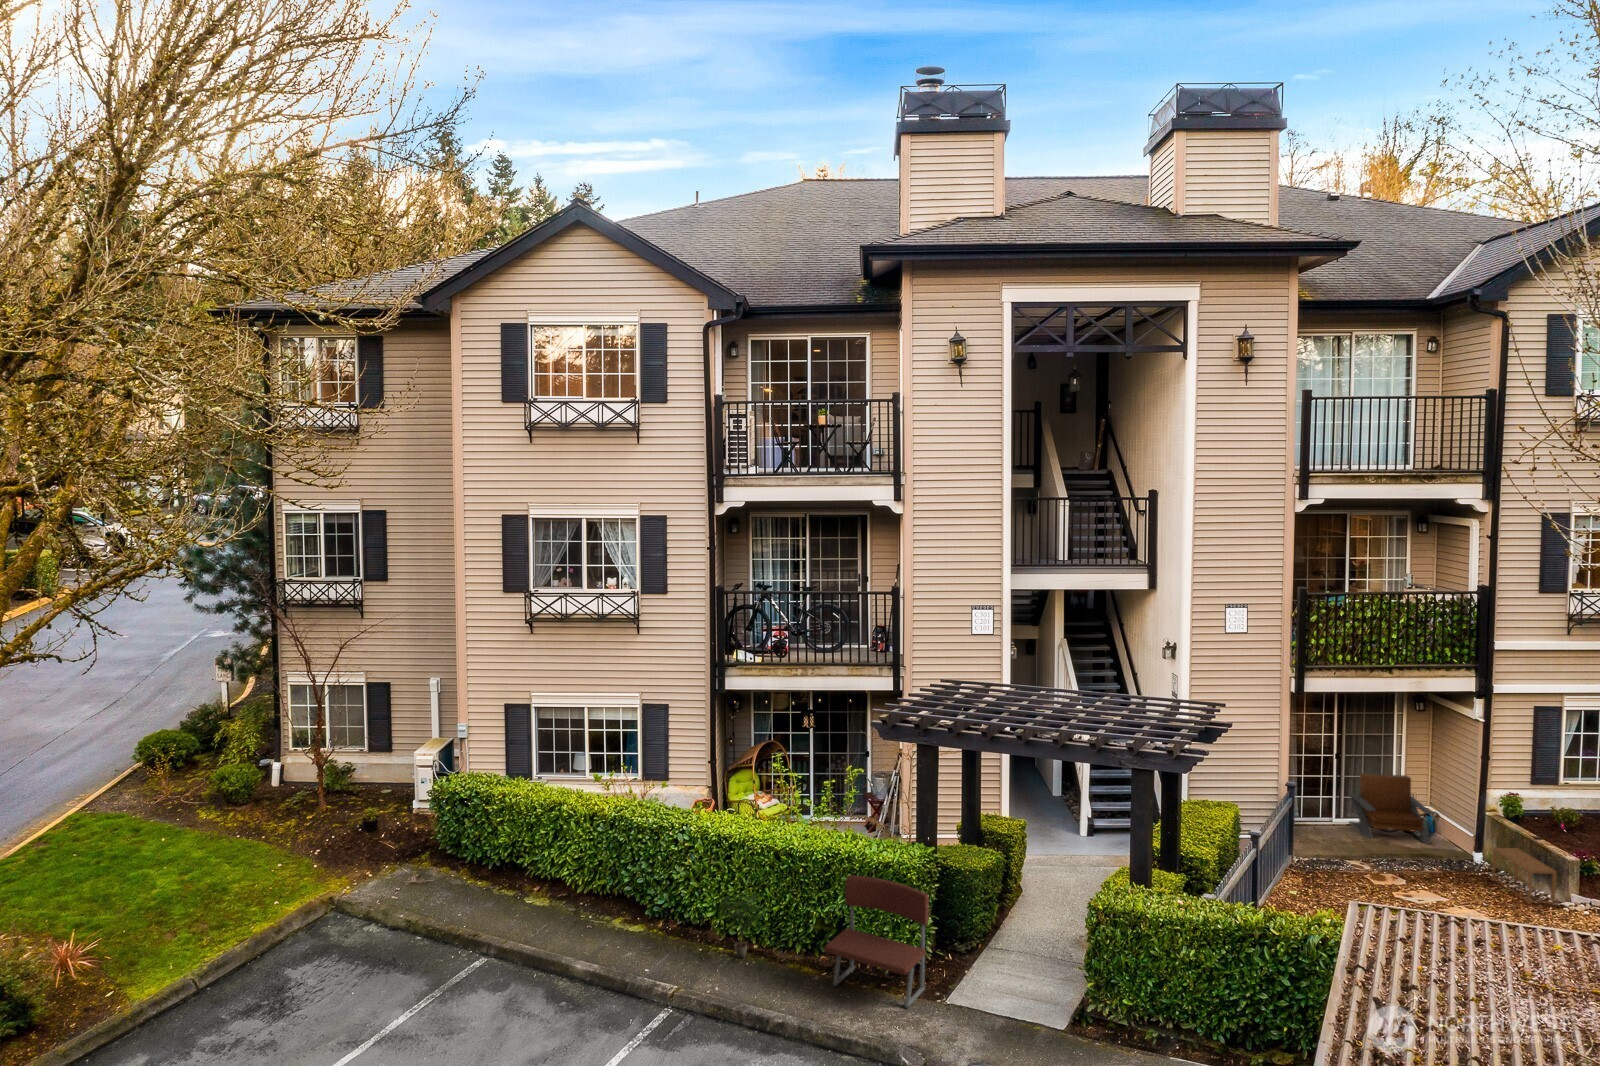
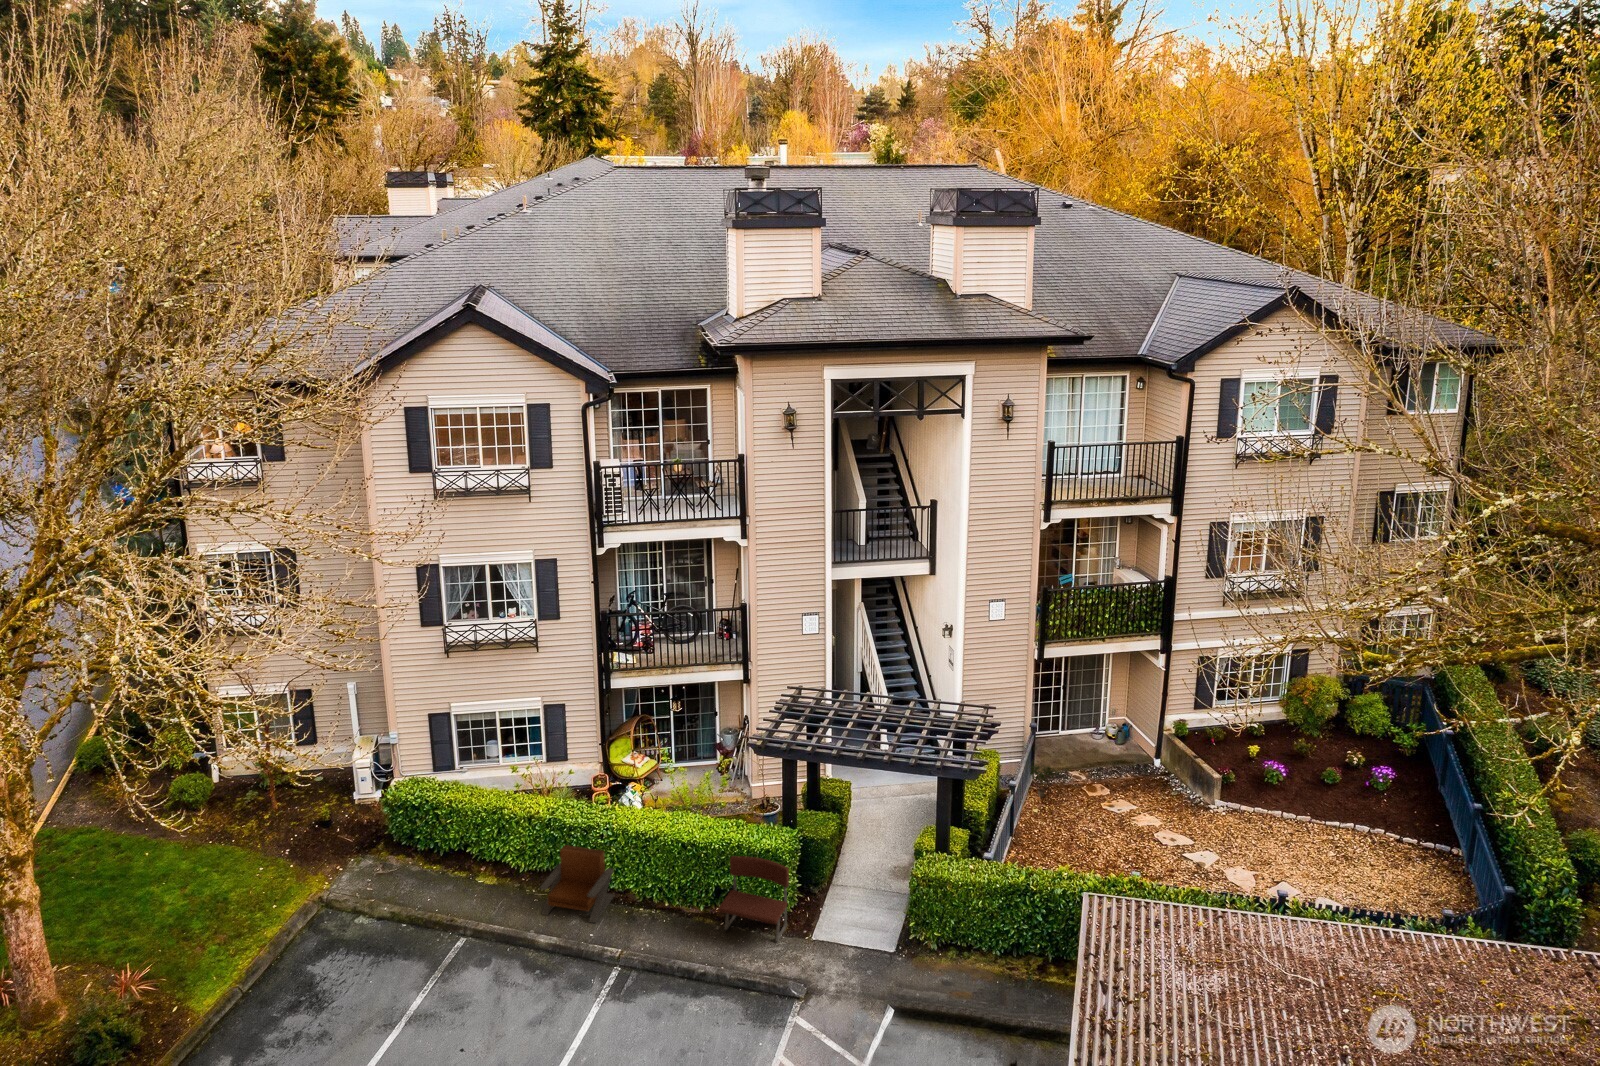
lounge chair: present [1349,773,1432,843] -> present [540,845,614,923]
side table: present [1491,848,1556,905] -> none [1159,759,1196,800]
potted plant: present [715,893,761,958] -> present [1030,761,1057,797]

